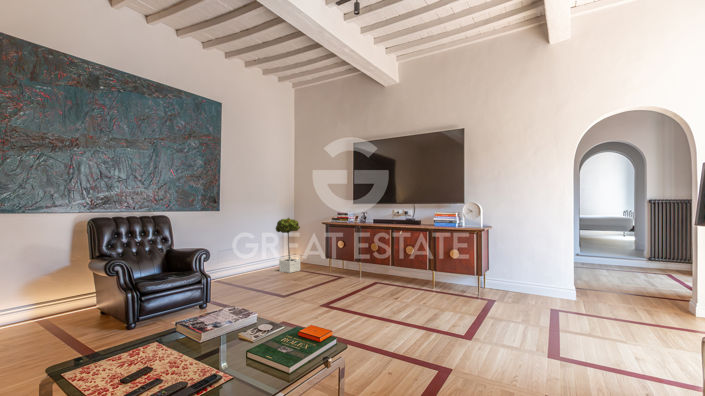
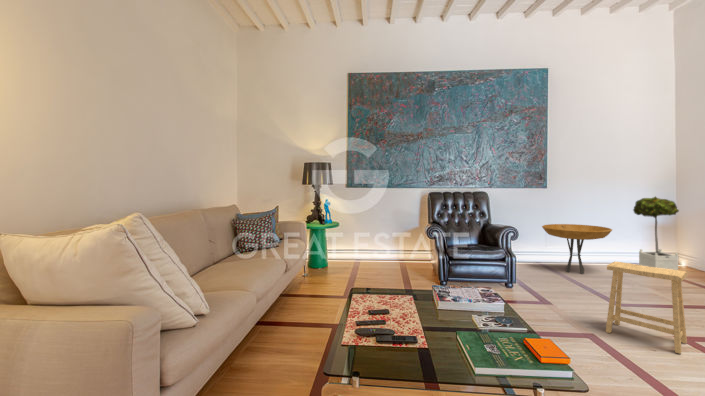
side table: none [218,243,270,287] -> present [542,224,612,274]
footstool: none [293,264,334,322] -> present [606,262,687,354]

